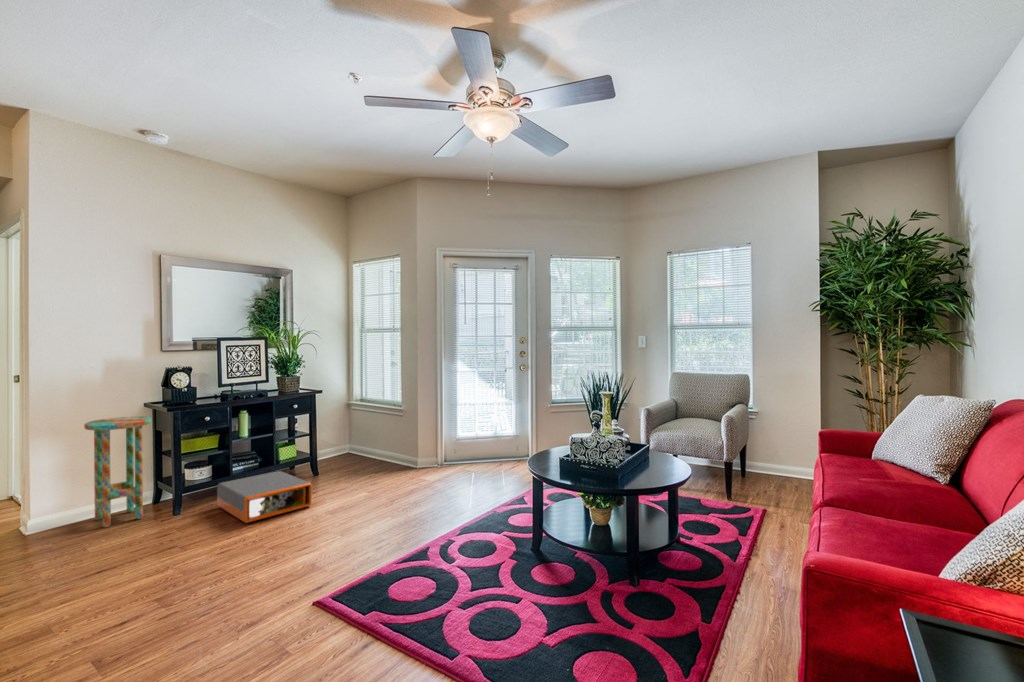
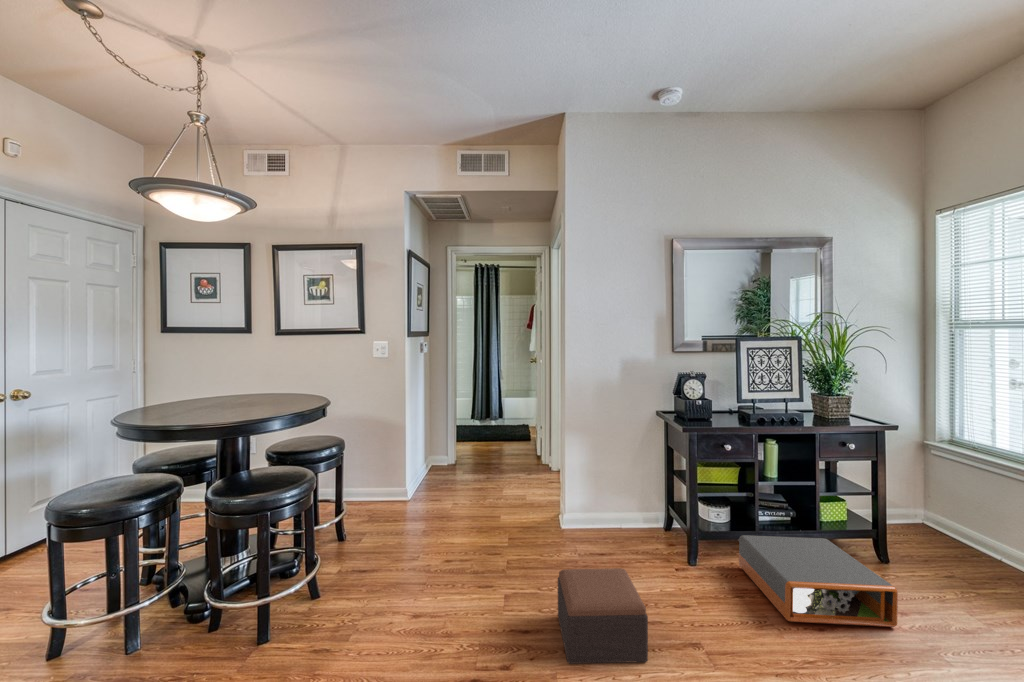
side table: present [84,416,151,527] -> none [604,426,664,551]
footstool: none [31,525,130,606] -> present [558,568,648,664]

